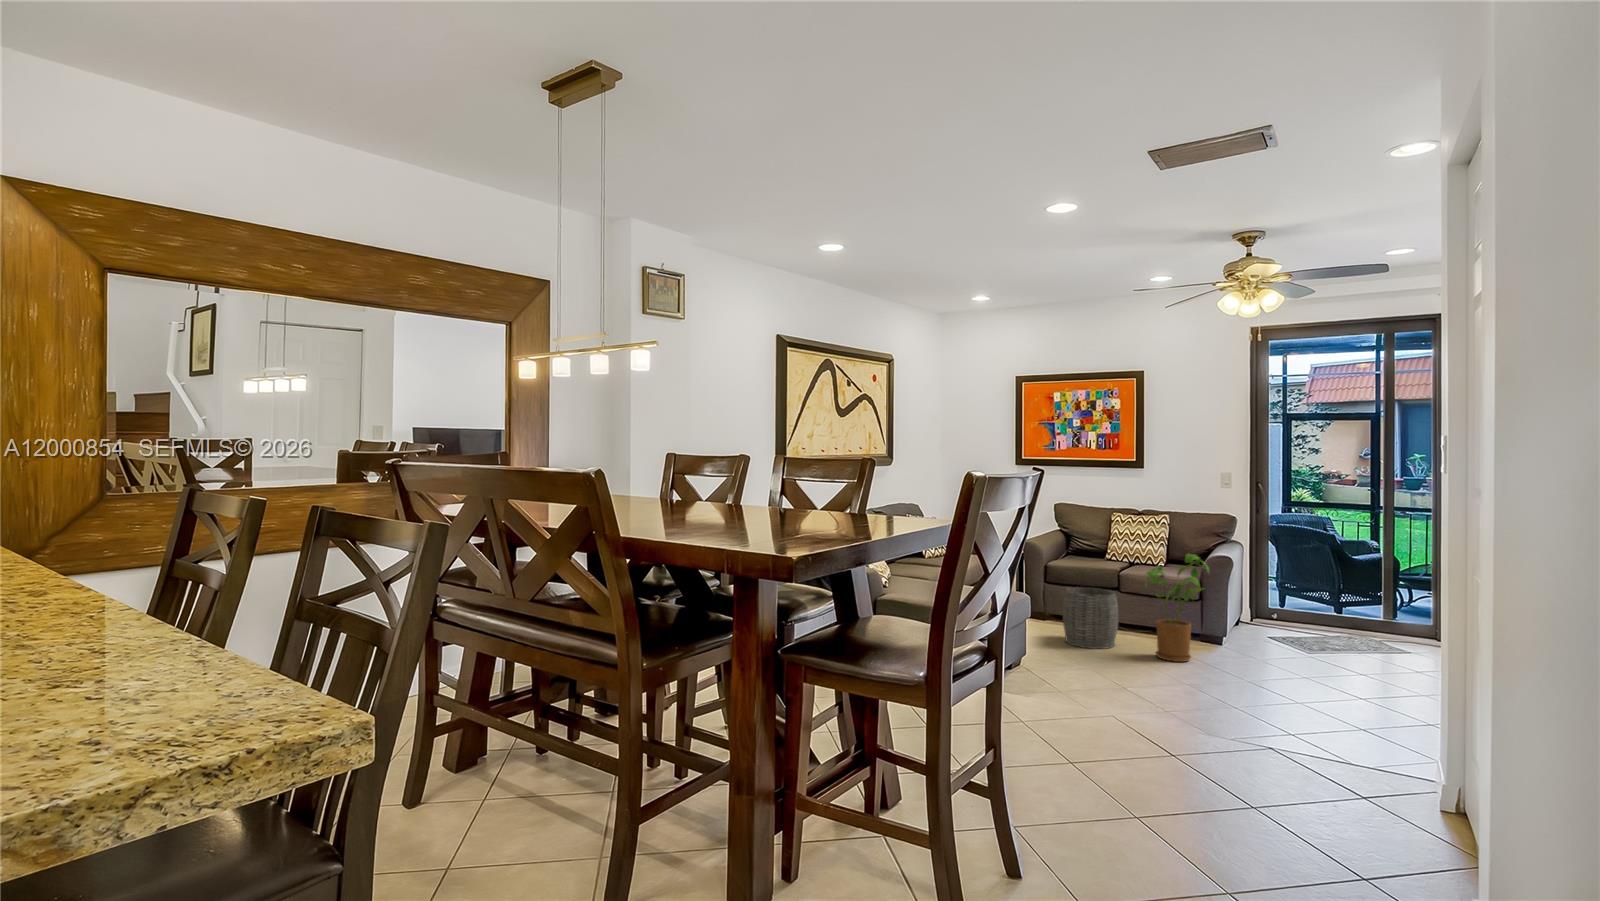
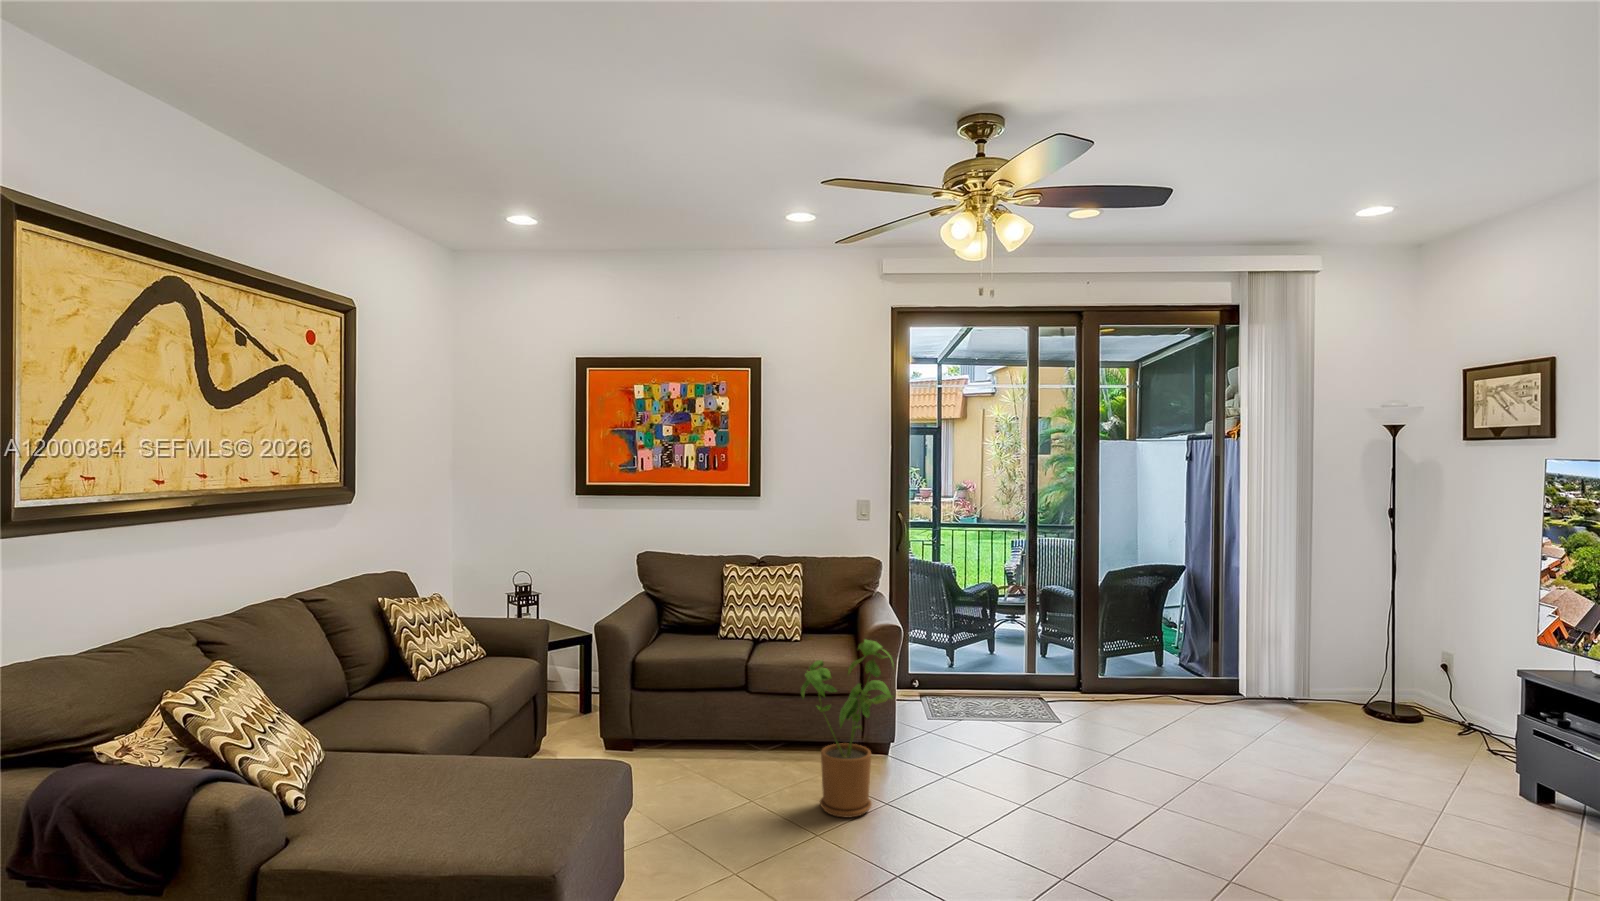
woven basket: present [1063,587,1118,649] -> none [673,700,759,812]

